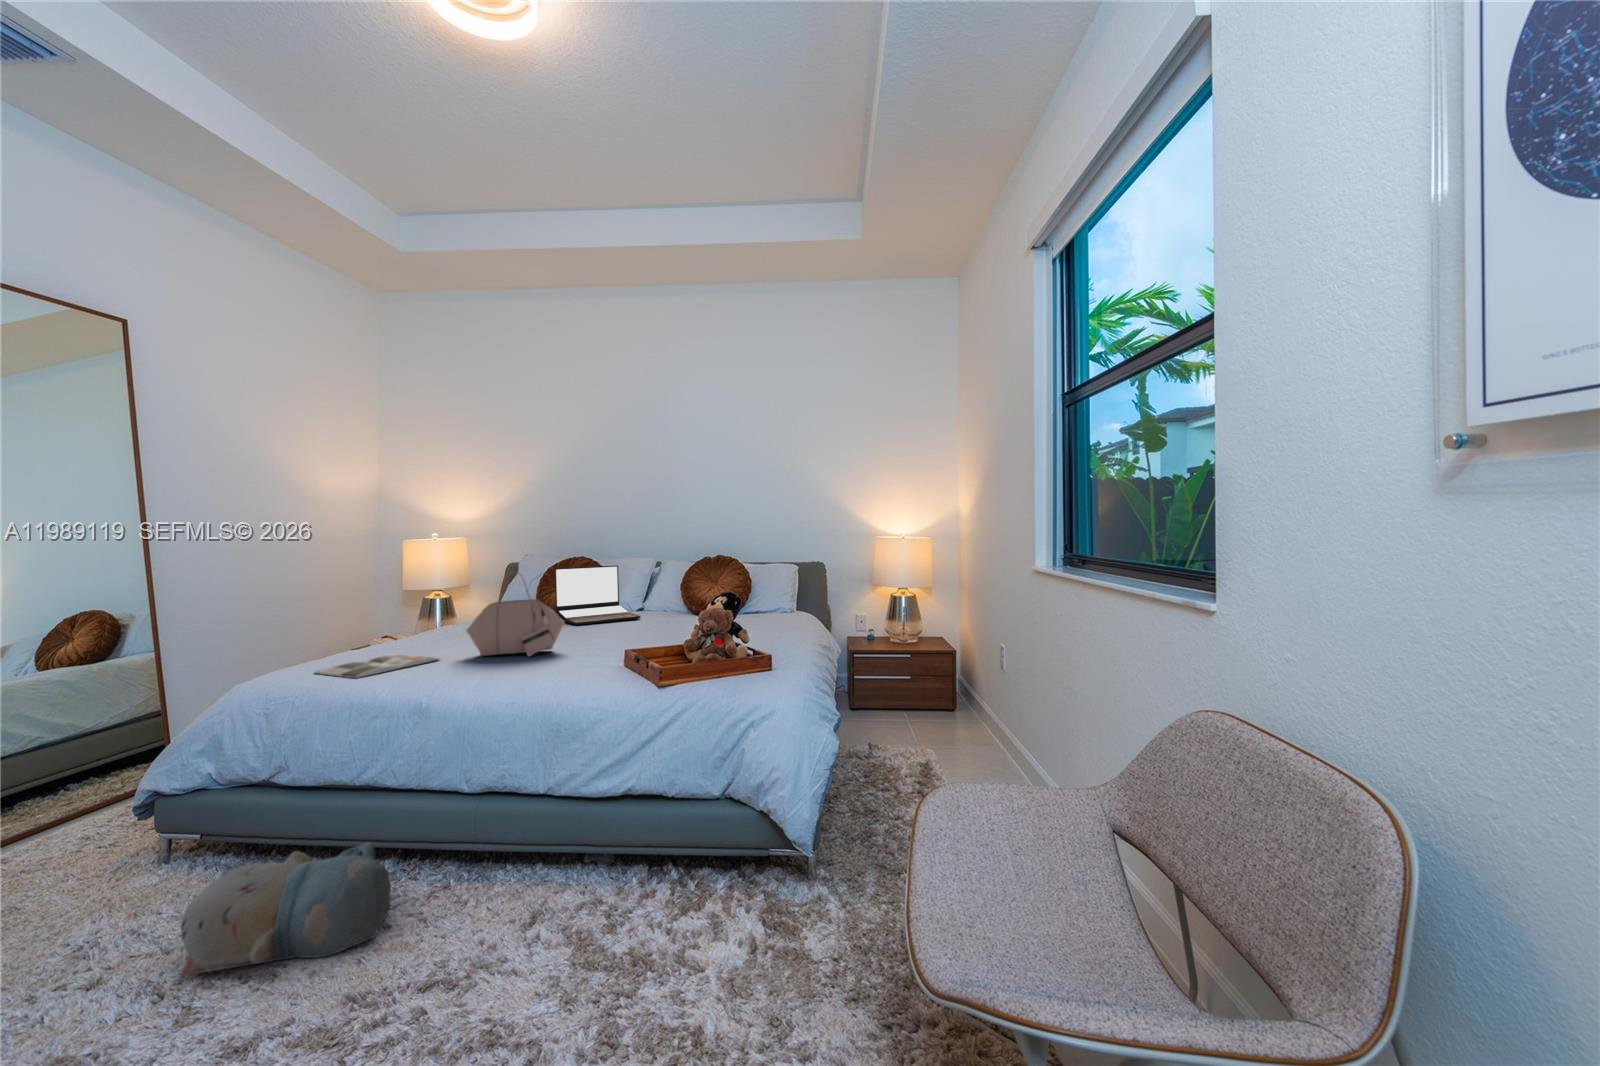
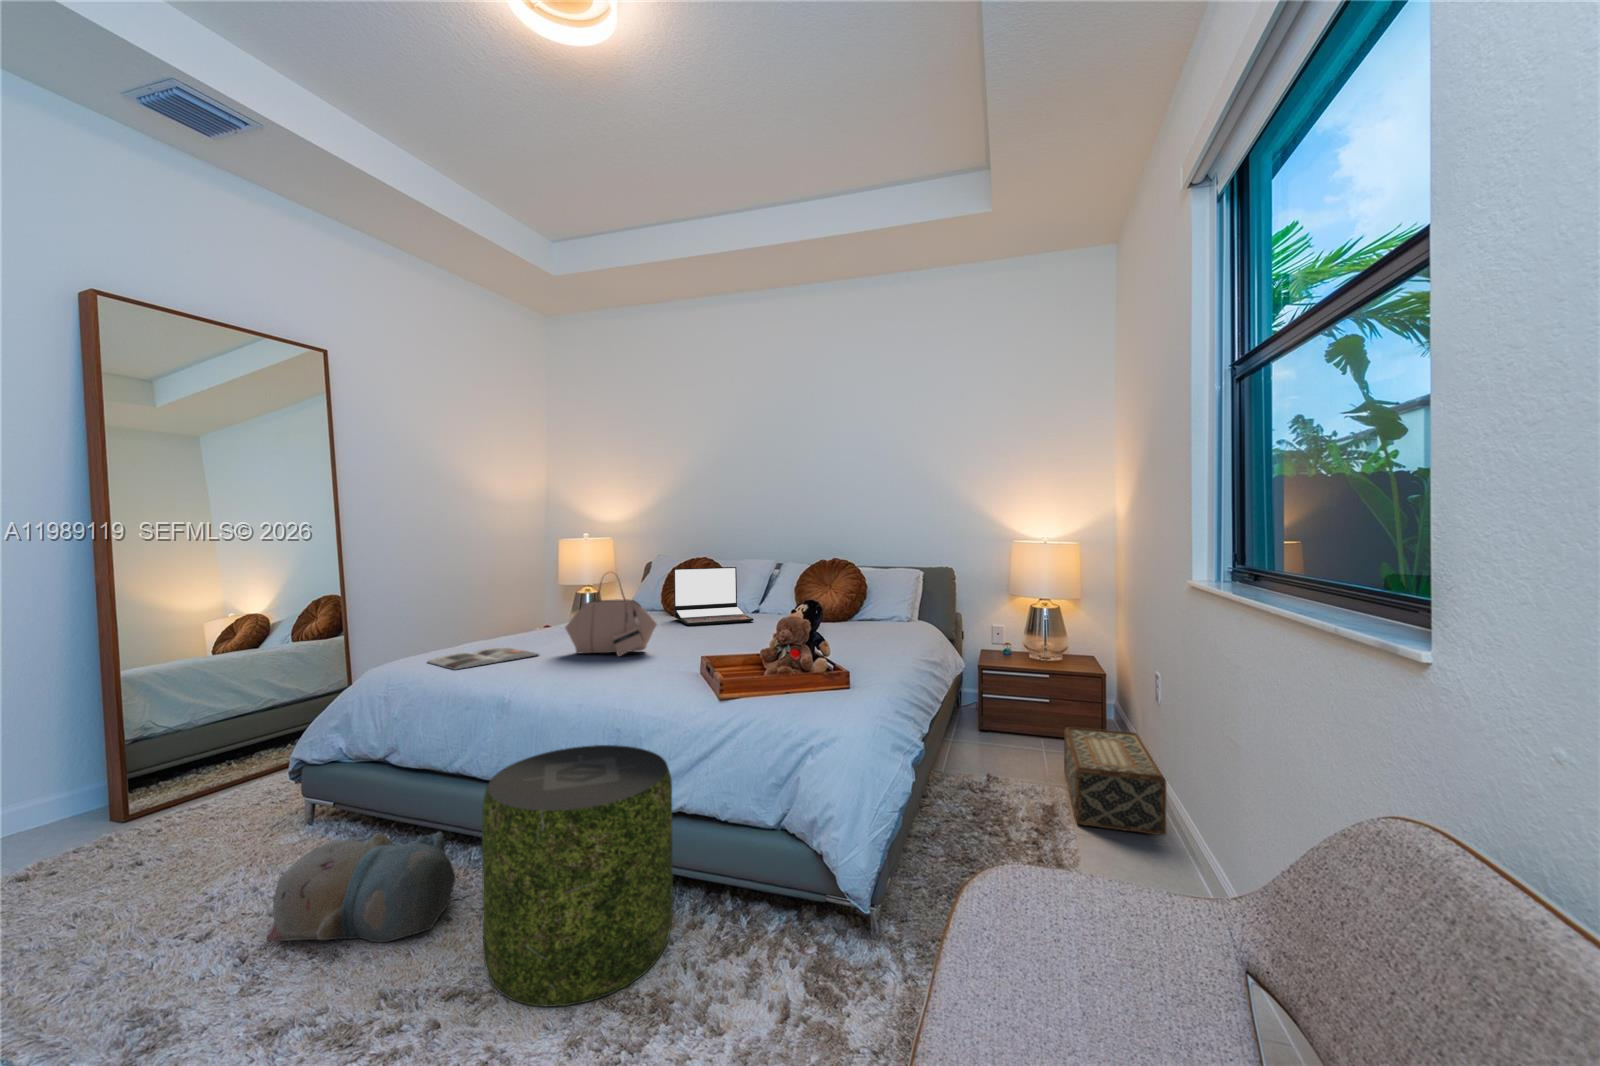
woven basket: none [930,697,1017,776] -> present [1064,727,1166,836]
pouf: none [447,737,630,980] -> present [482,745,673,1007]

